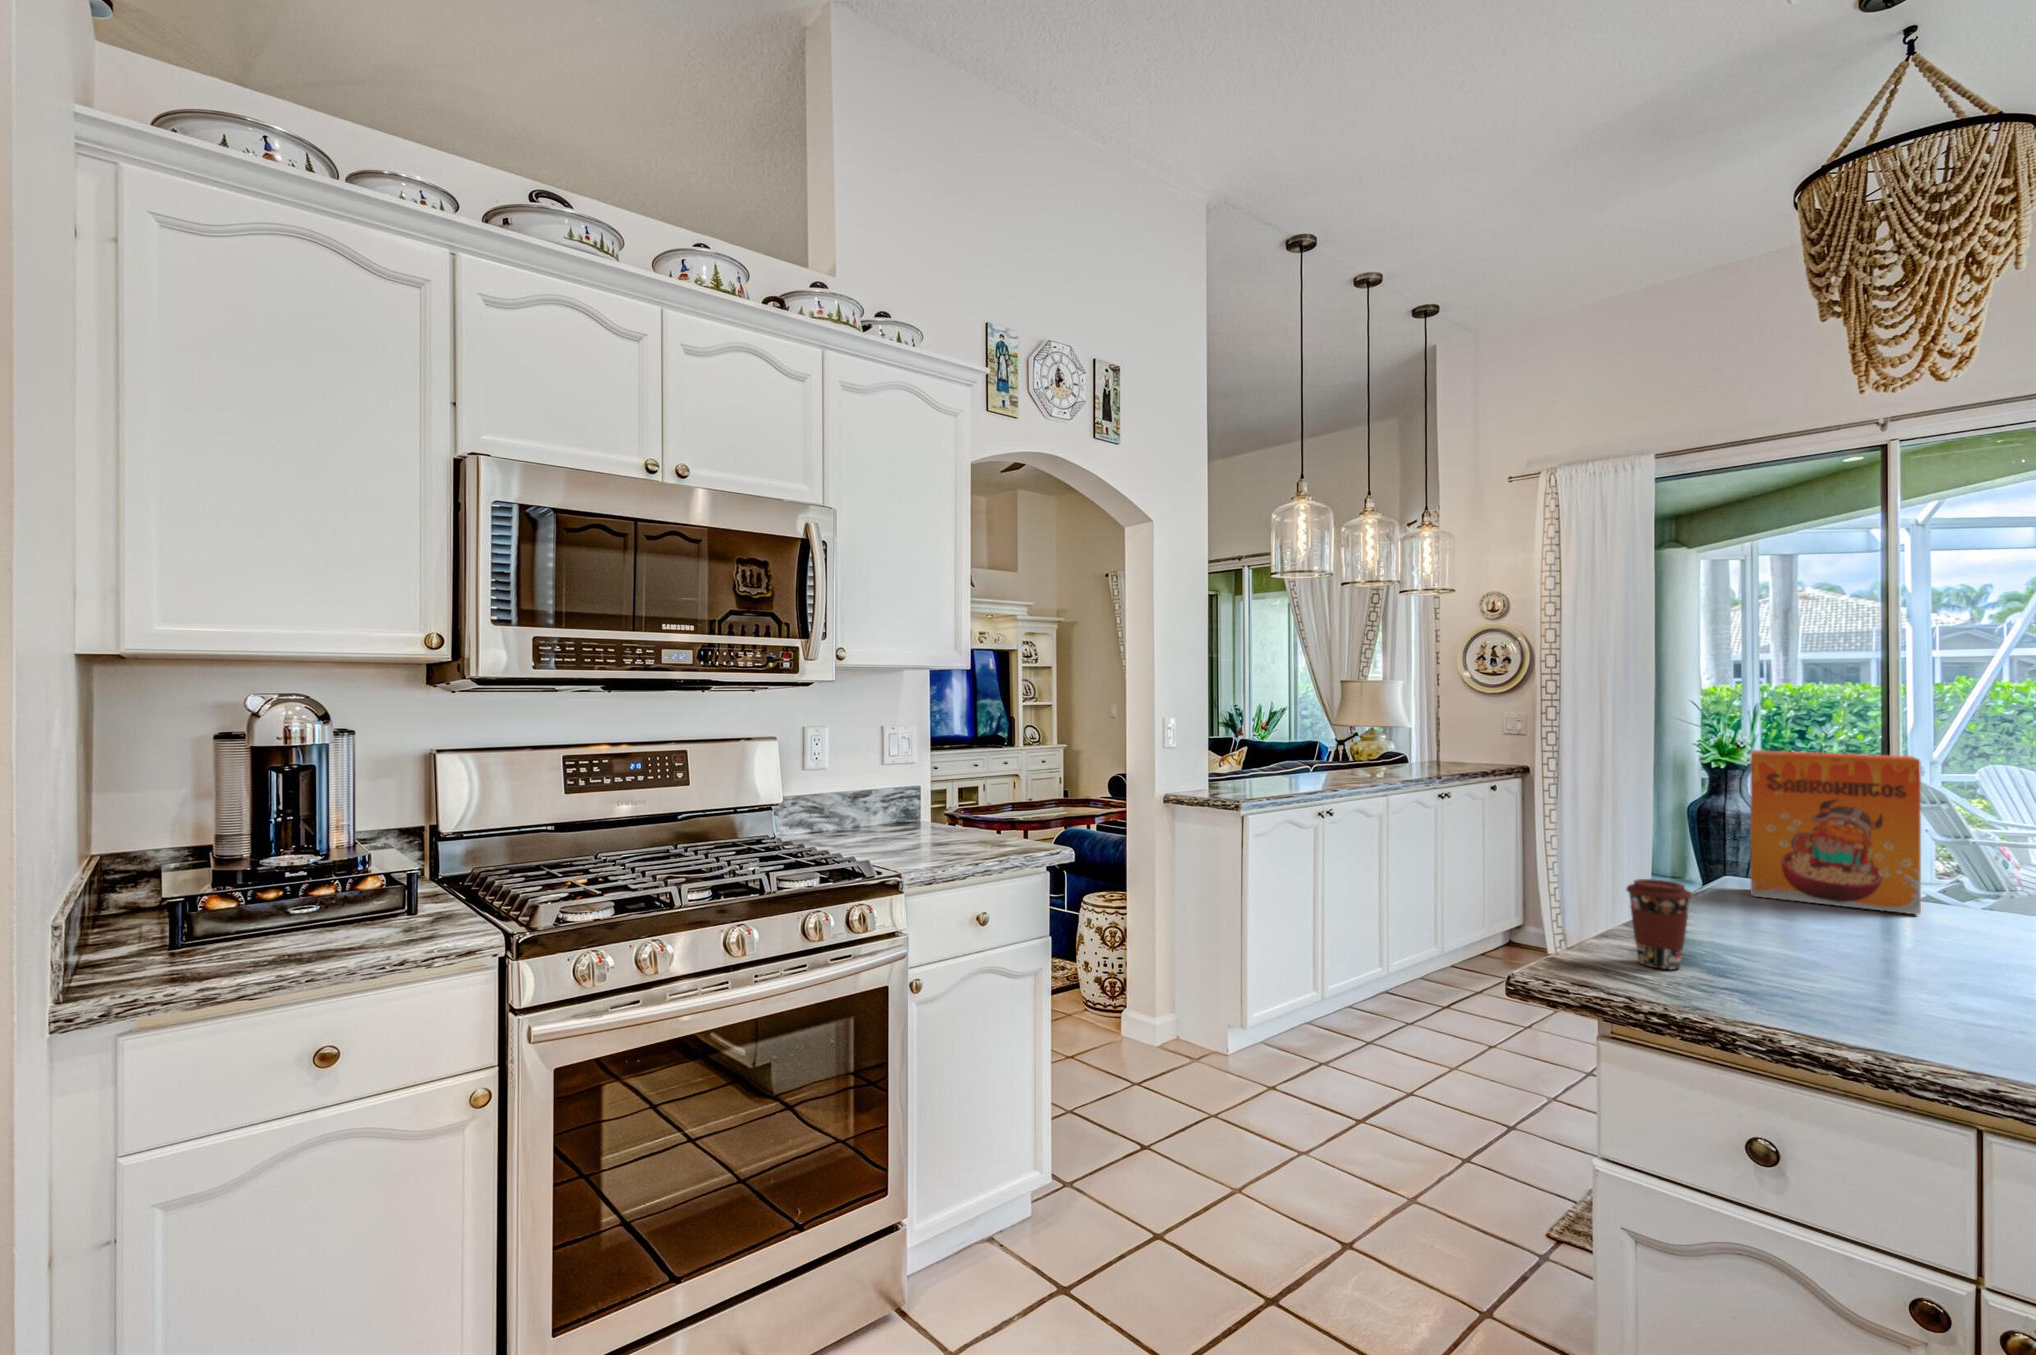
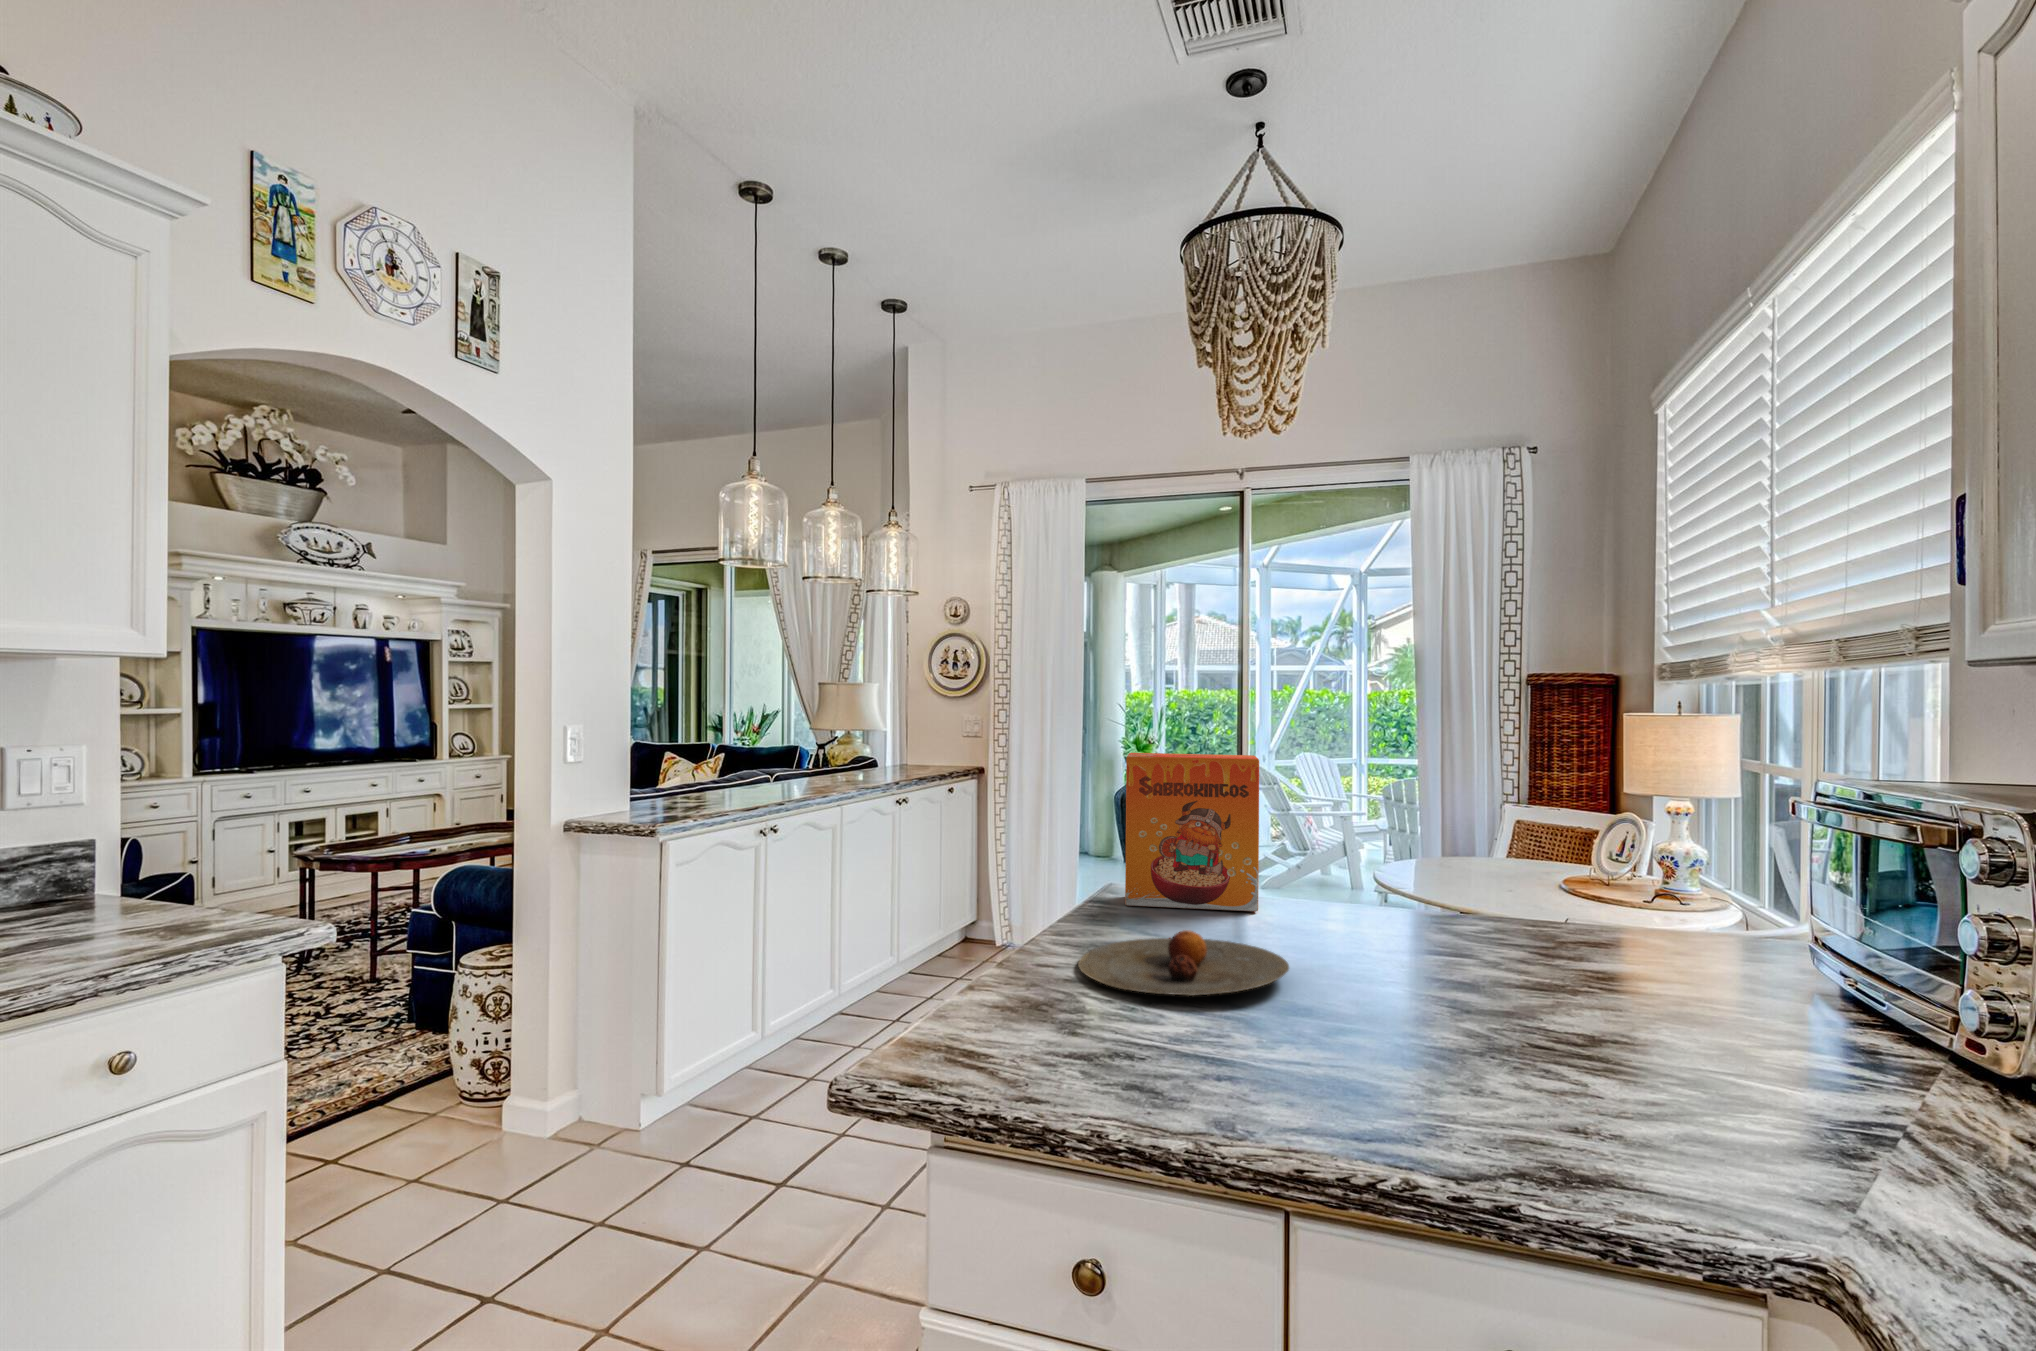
coffee cup: present [1626,879,1693,969] -> none [976,919,1045,1033]
plate: none [1713,914,1966,967] -> present [1078,930,1289,996]

